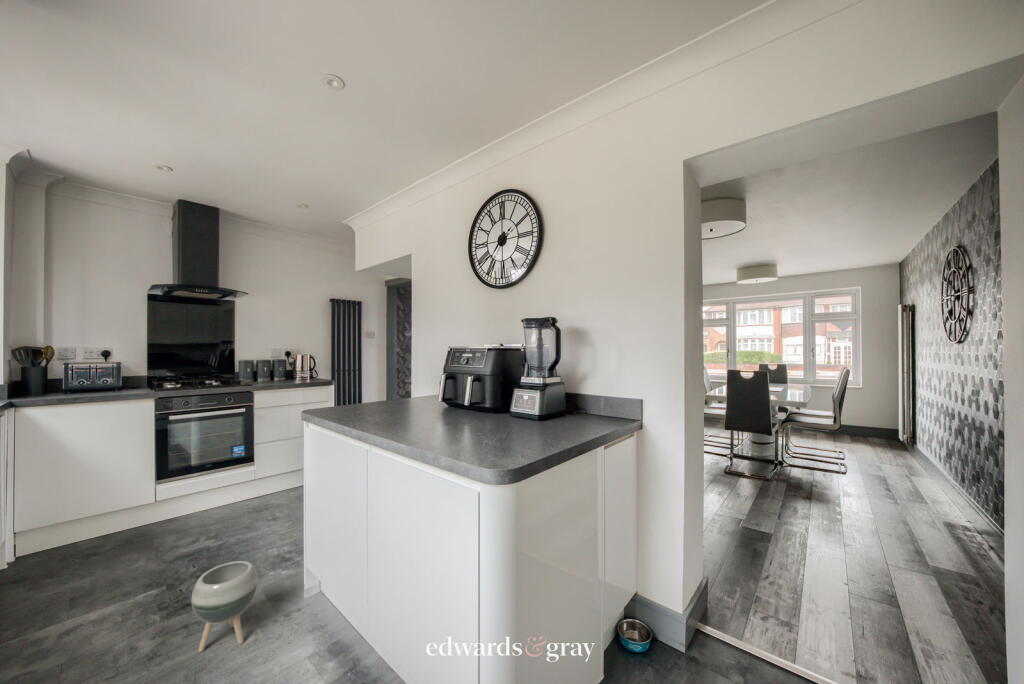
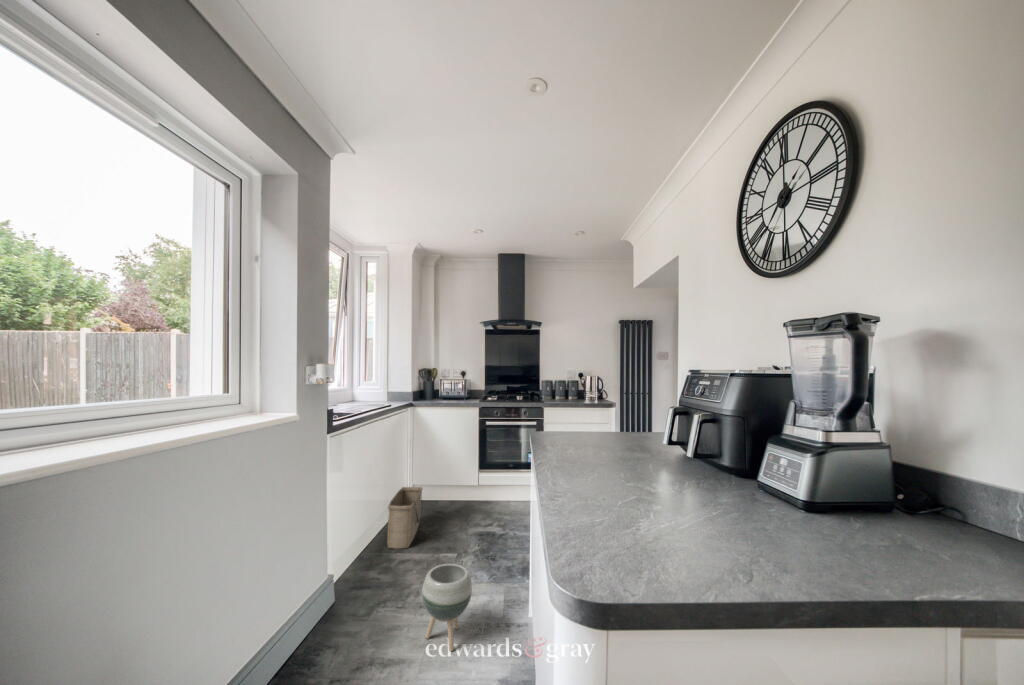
basket: none [24,519,90,613] -> present [387,487,422,549]

